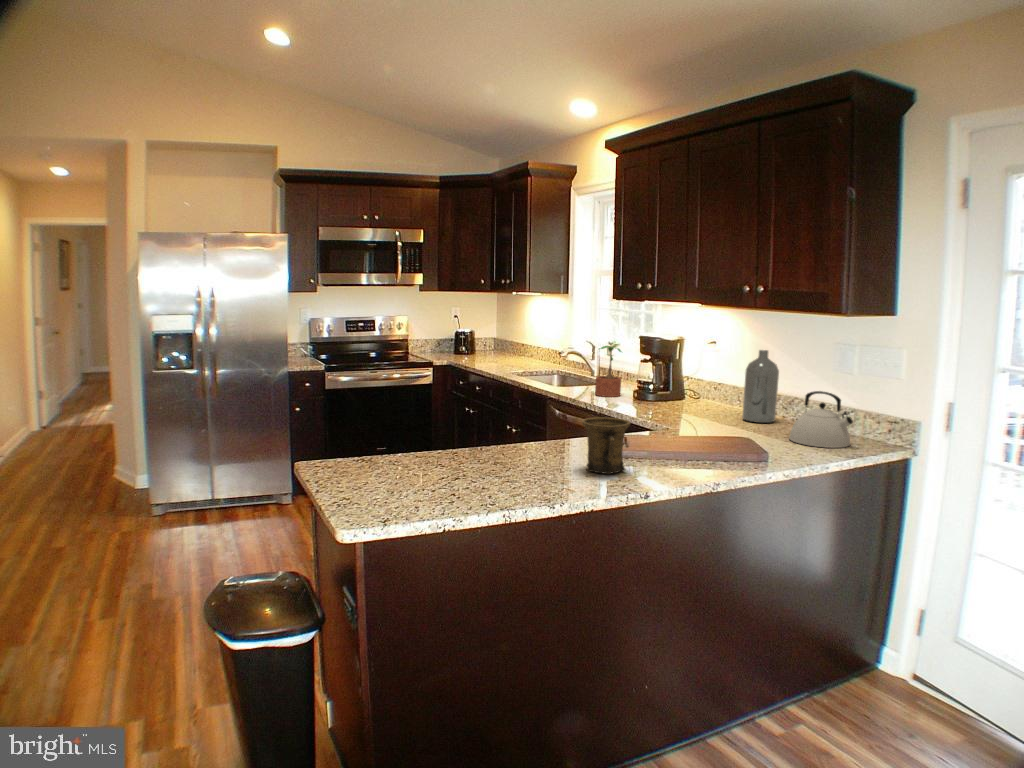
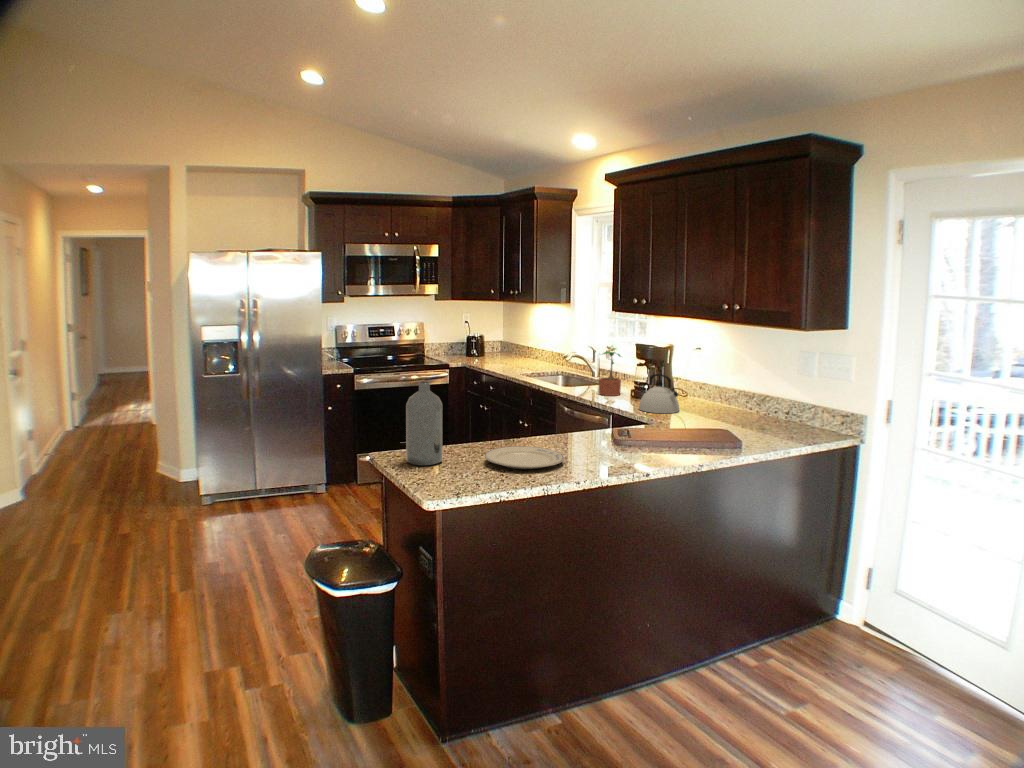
bottle: present [742,350,779,423] -> present [406,382,442,466]
kettle: present [789,391,853,448] -> present [639,374,679,413]
mug: present [582,417,630,474] -> none [594,415,632,460]
plate: none [441,455,542,484] -> present [485,446,564,469]

